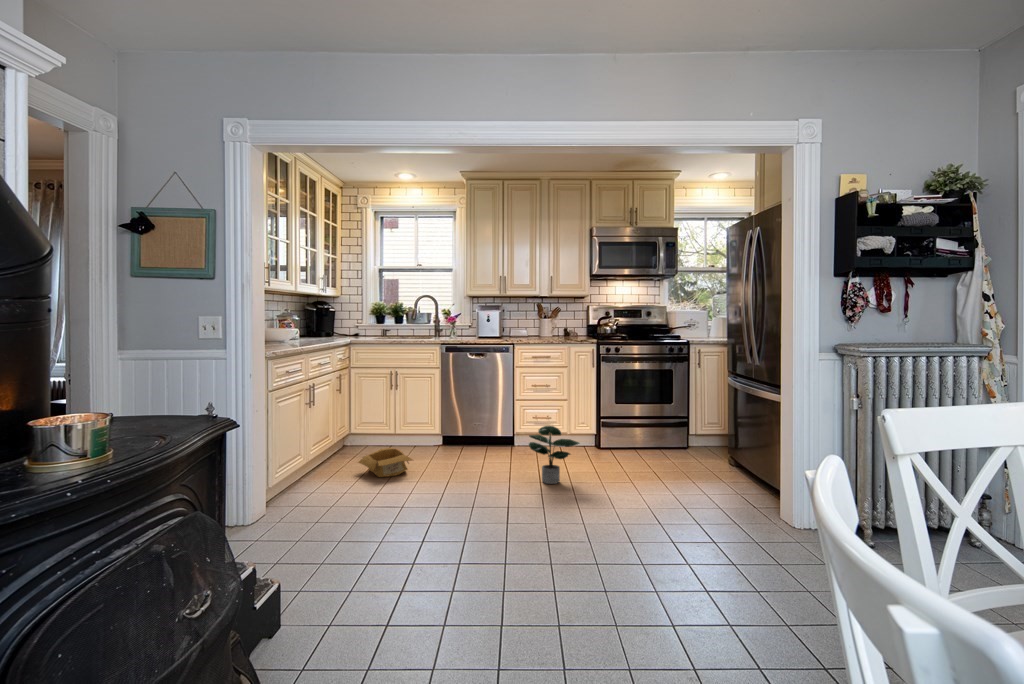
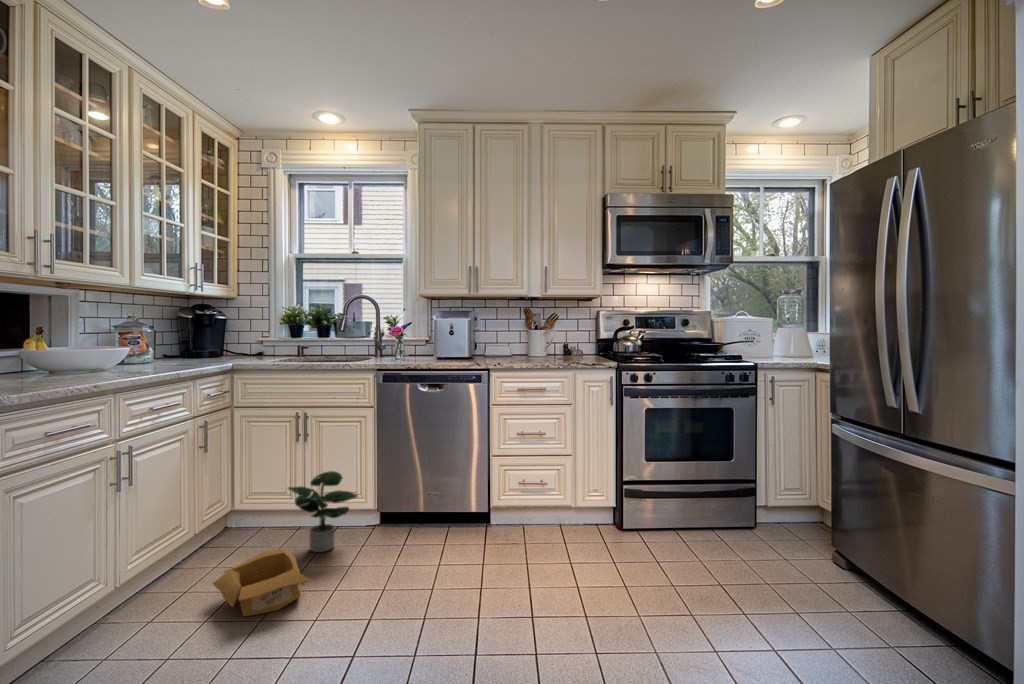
potted plant: present [529,426,579,484] -> present [288,471,358,552]

